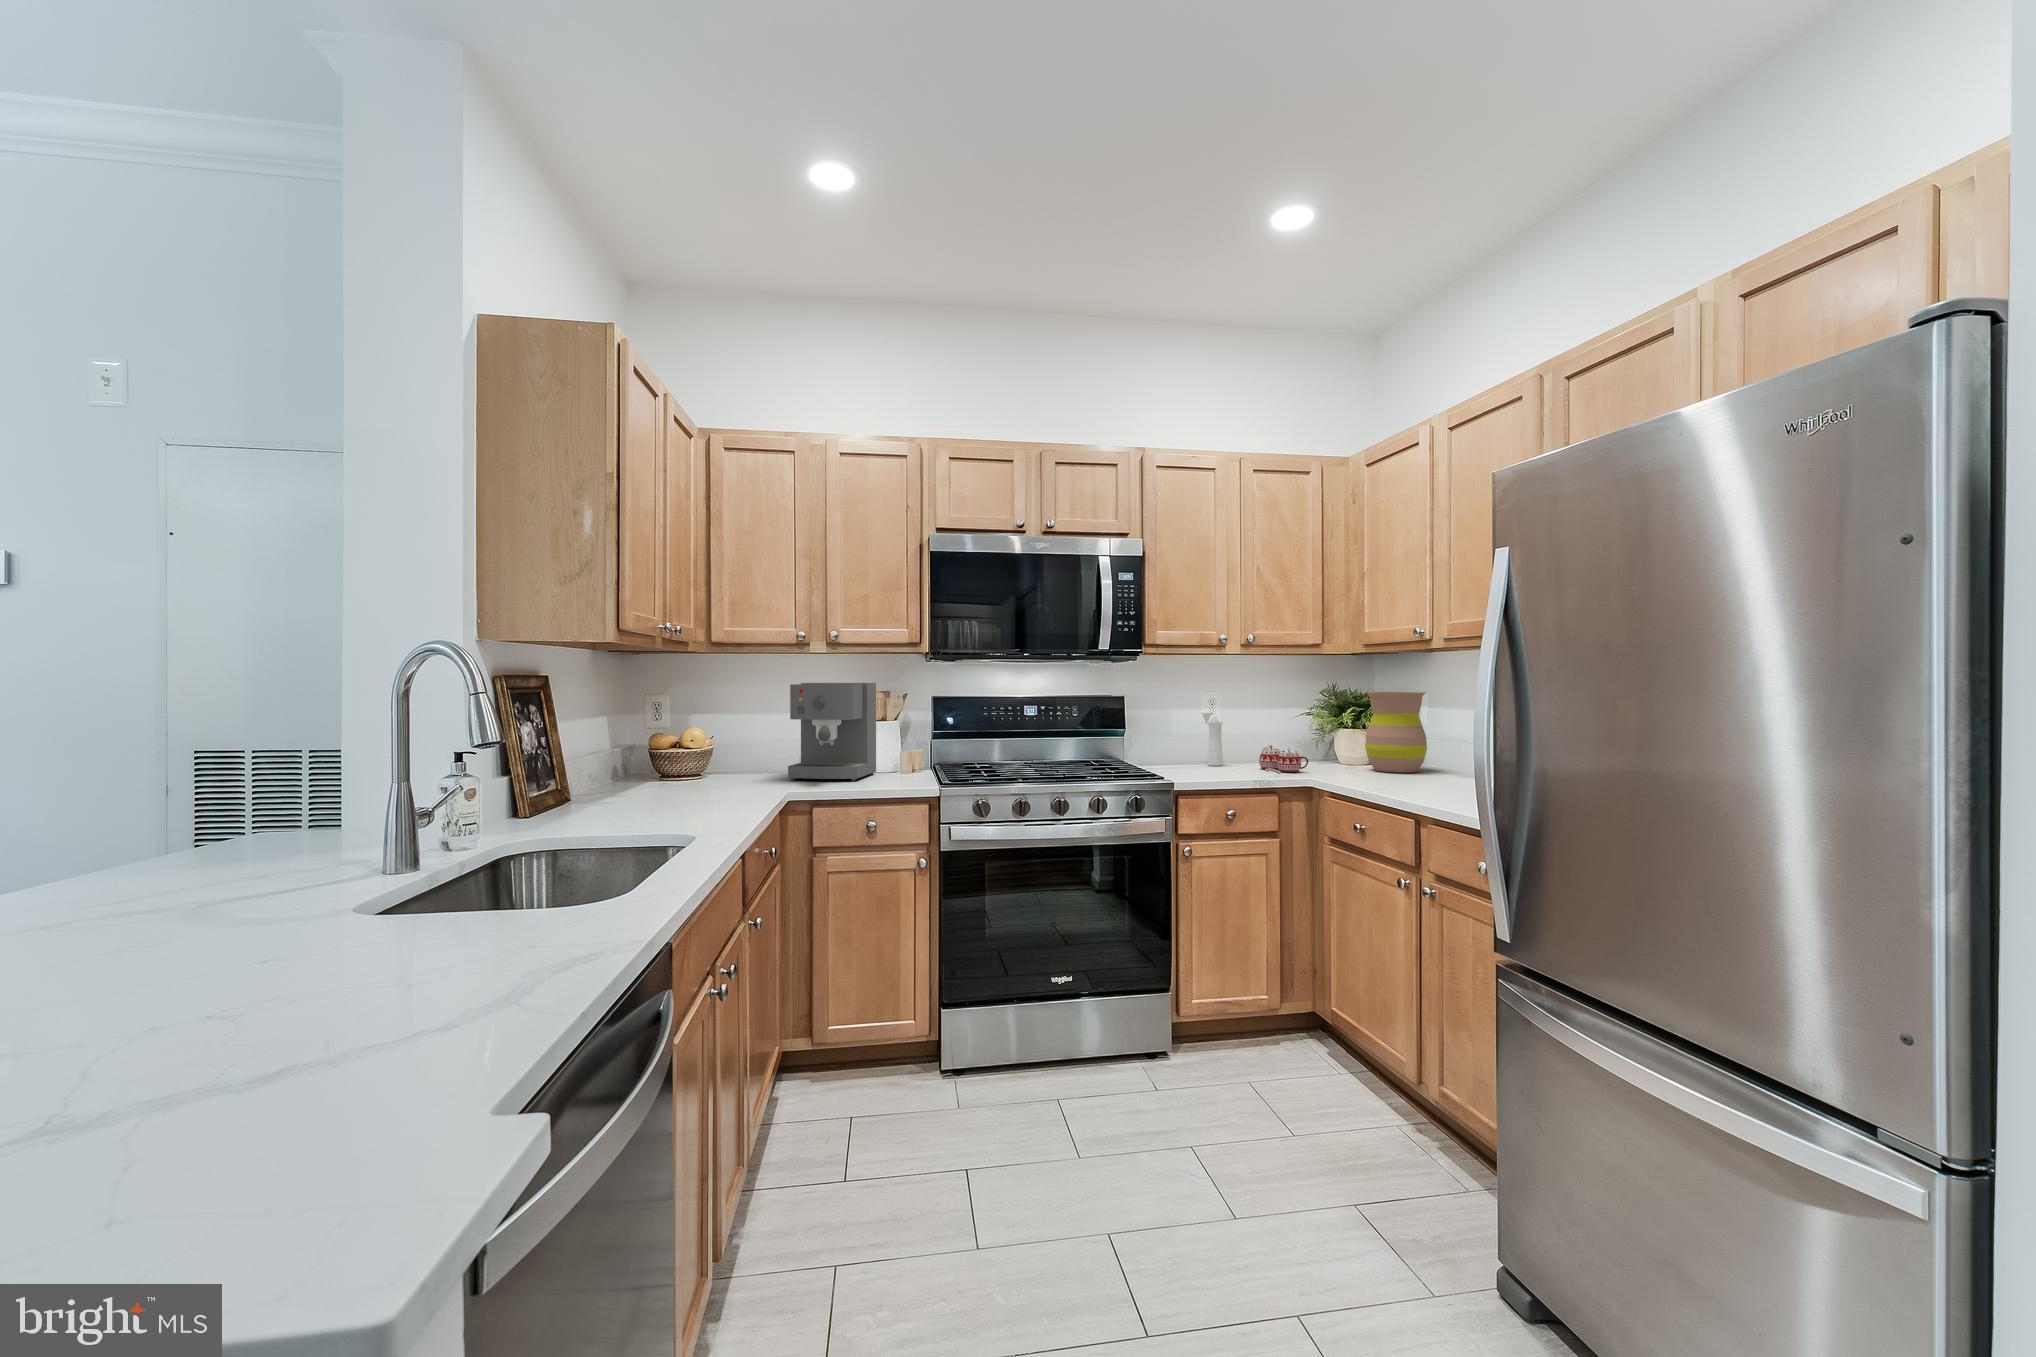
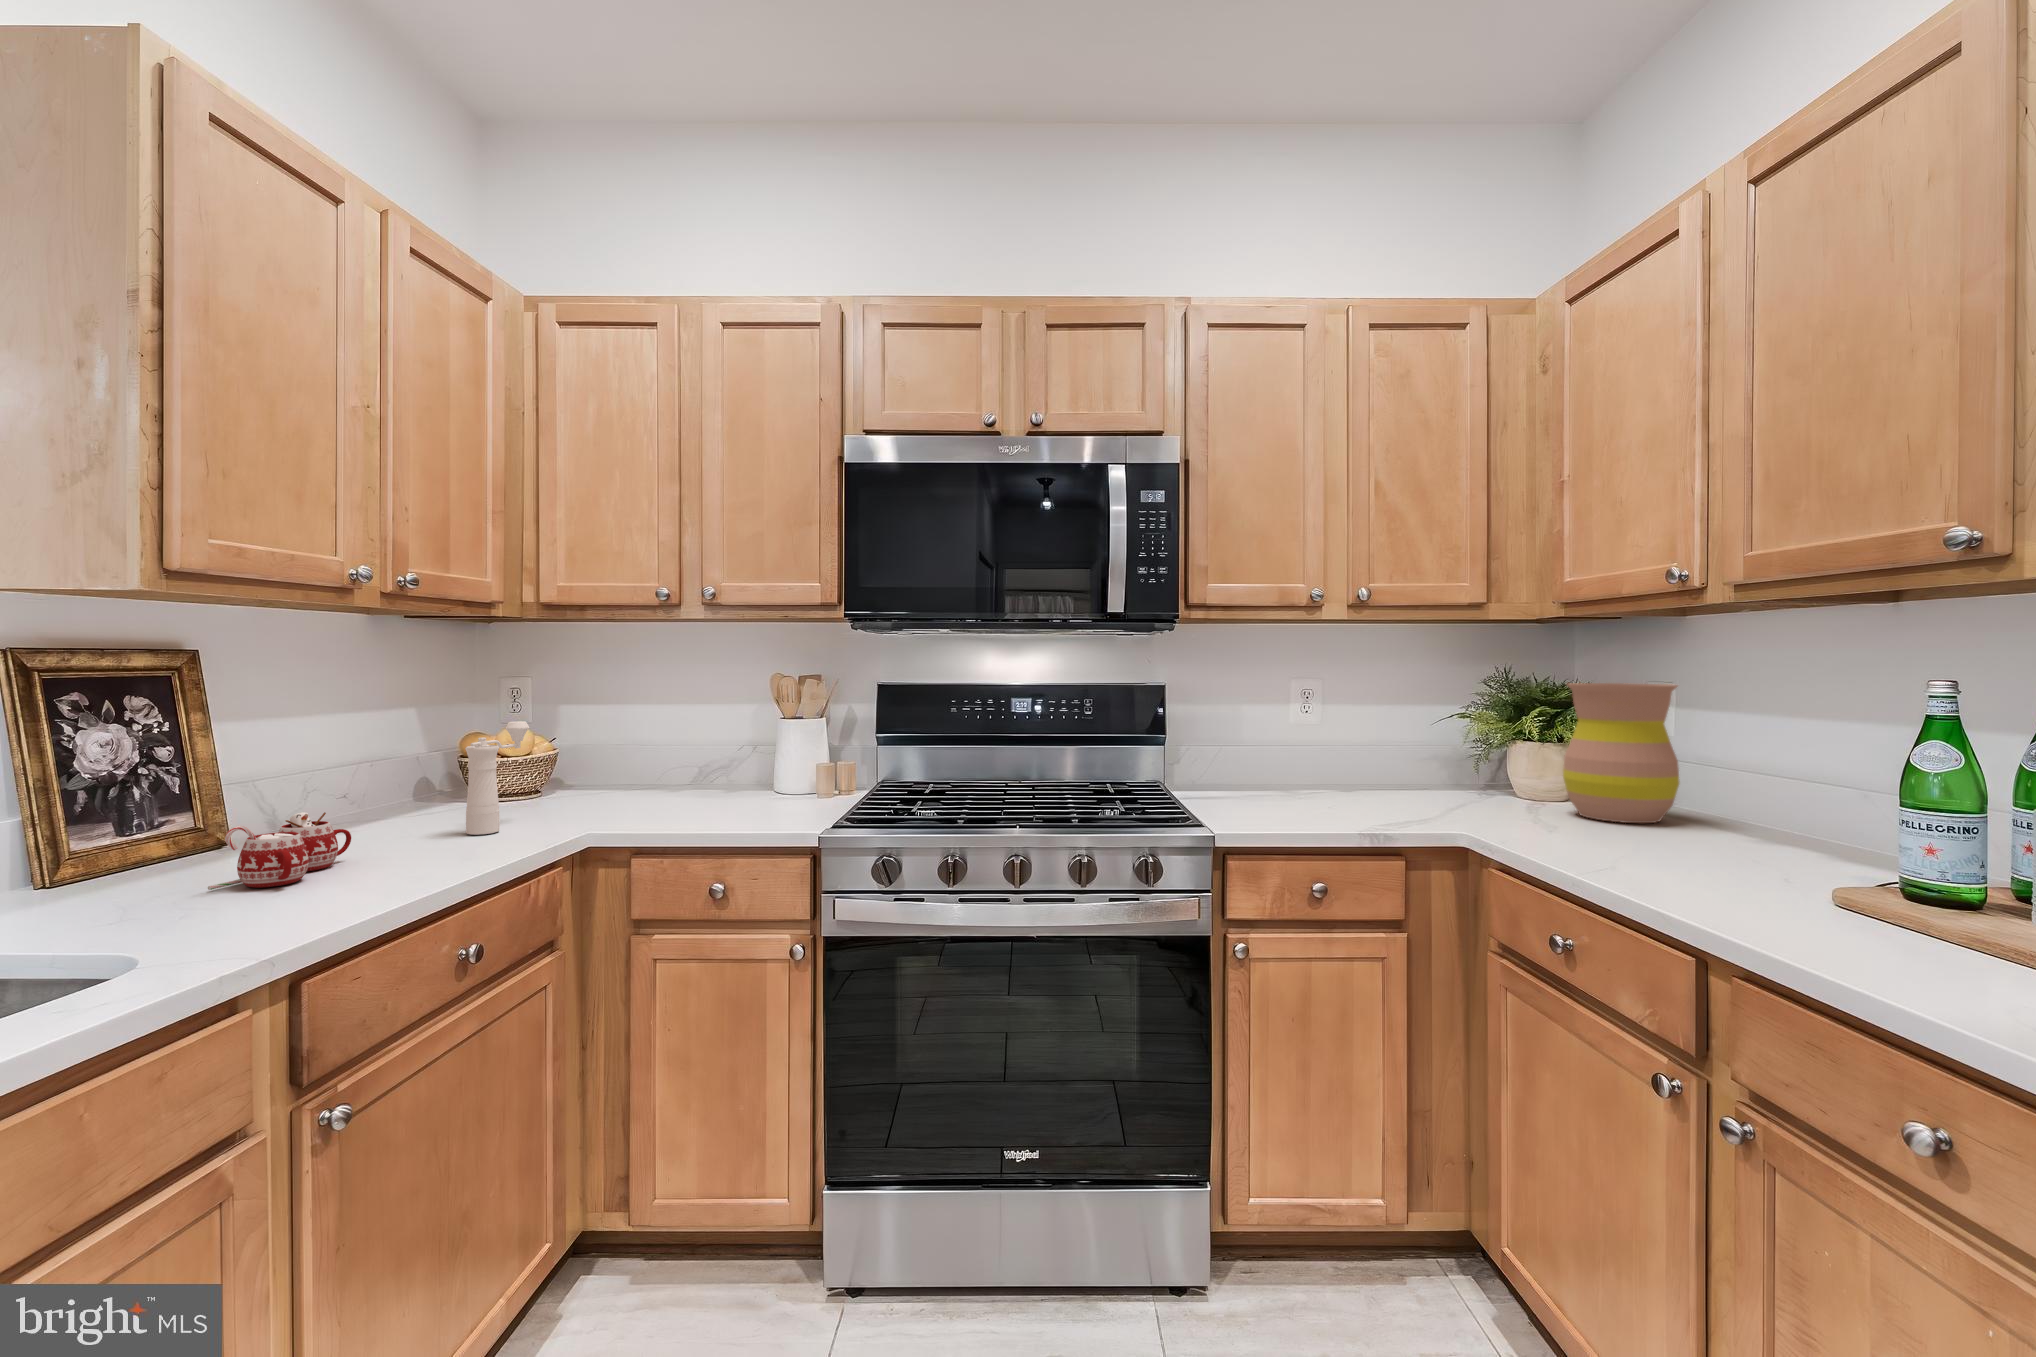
coffee maker: present [788,683,876,781] -> none [631,663,778,813]
pepper mill: present [1201,710,1223,766] -> present [465,721,529,835]
mug: present [1259,745,1308,773] -> present [208,812,351,890]

